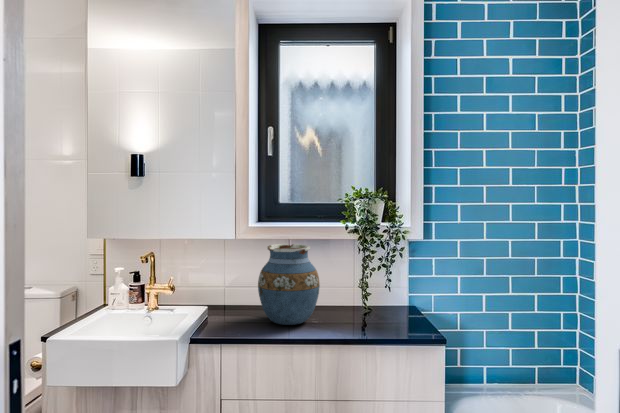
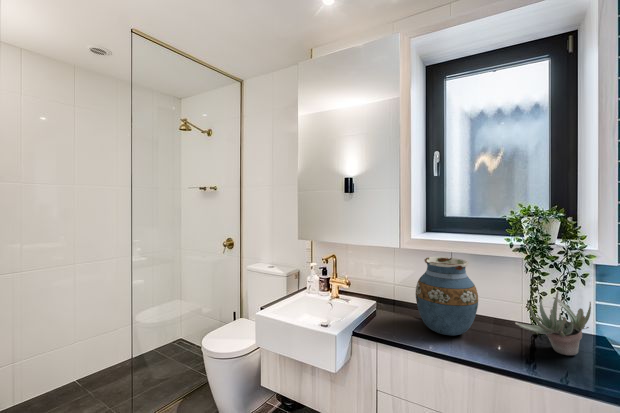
succulent plant: none [351,264,406,322] -> present [515,290,591,355]

